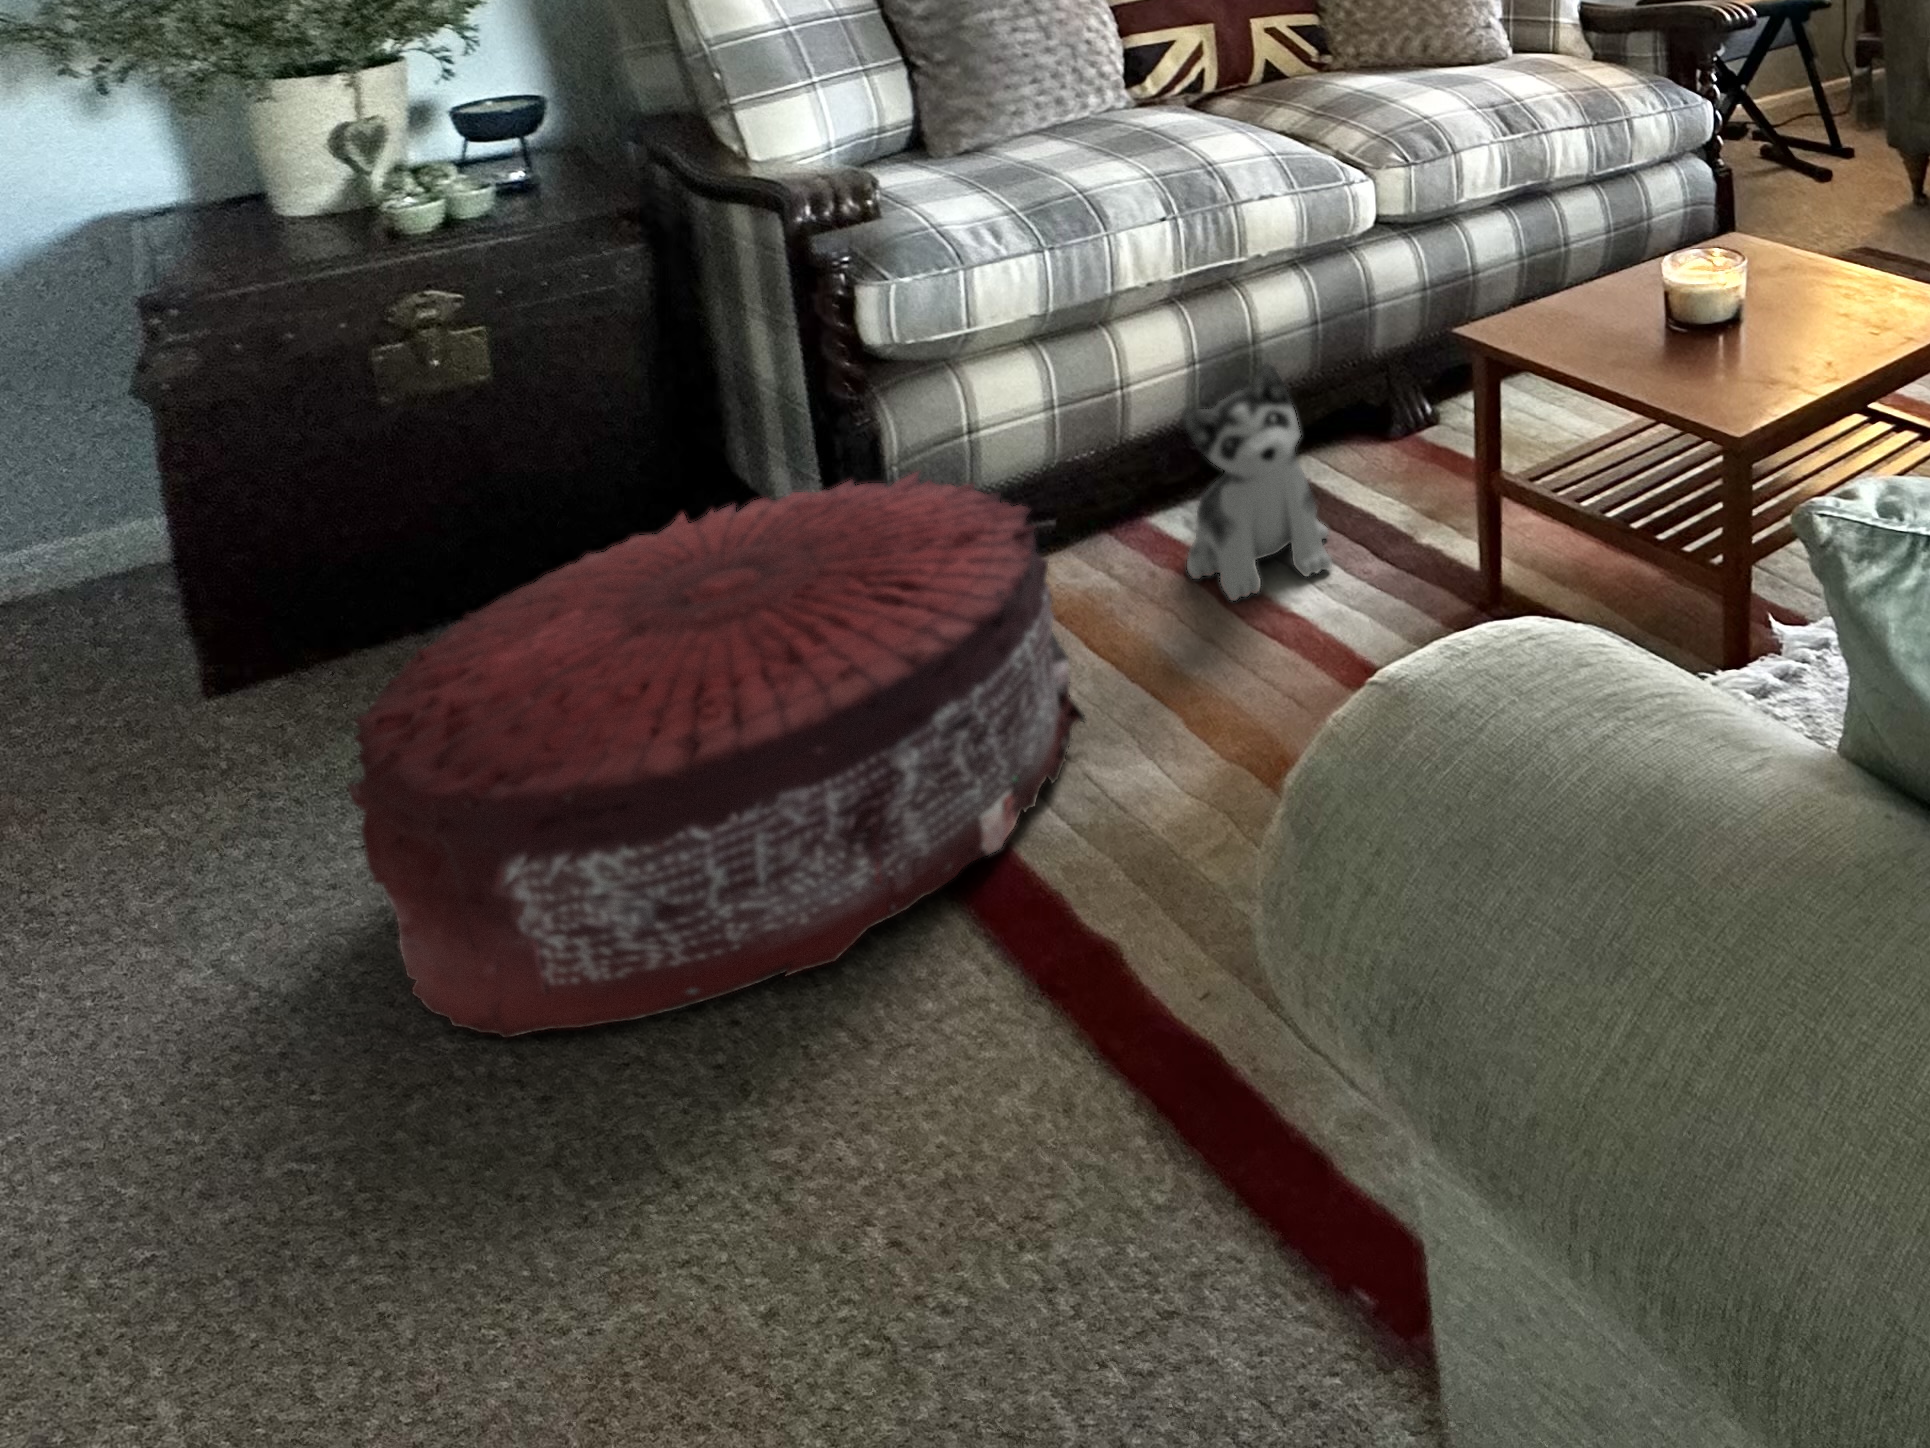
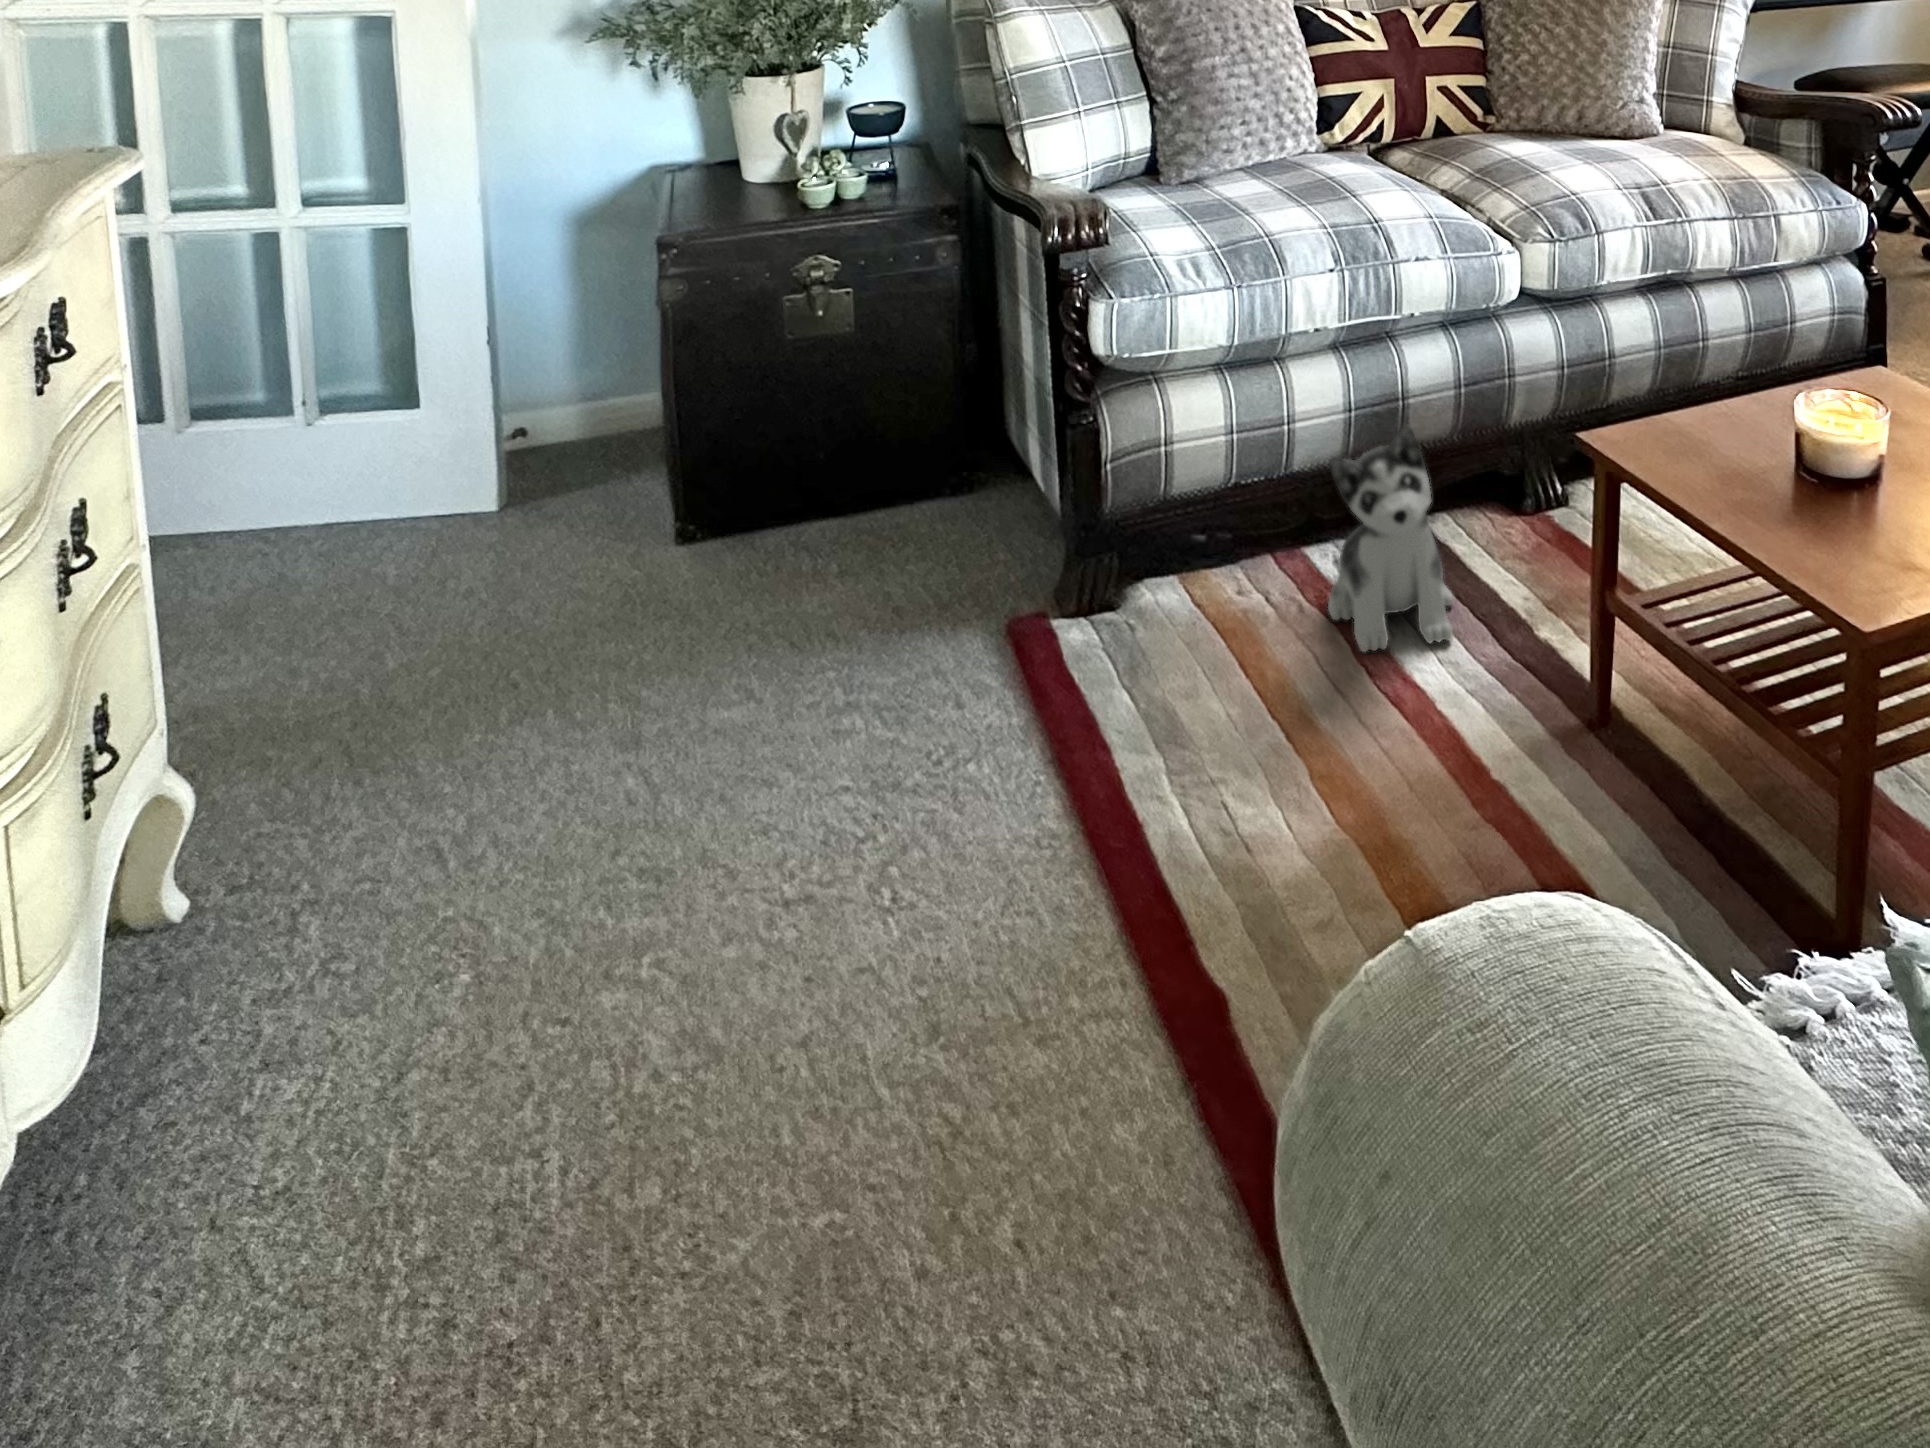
pouf: present [348,472,1086,1038] -> none [715,470,1227,928]

